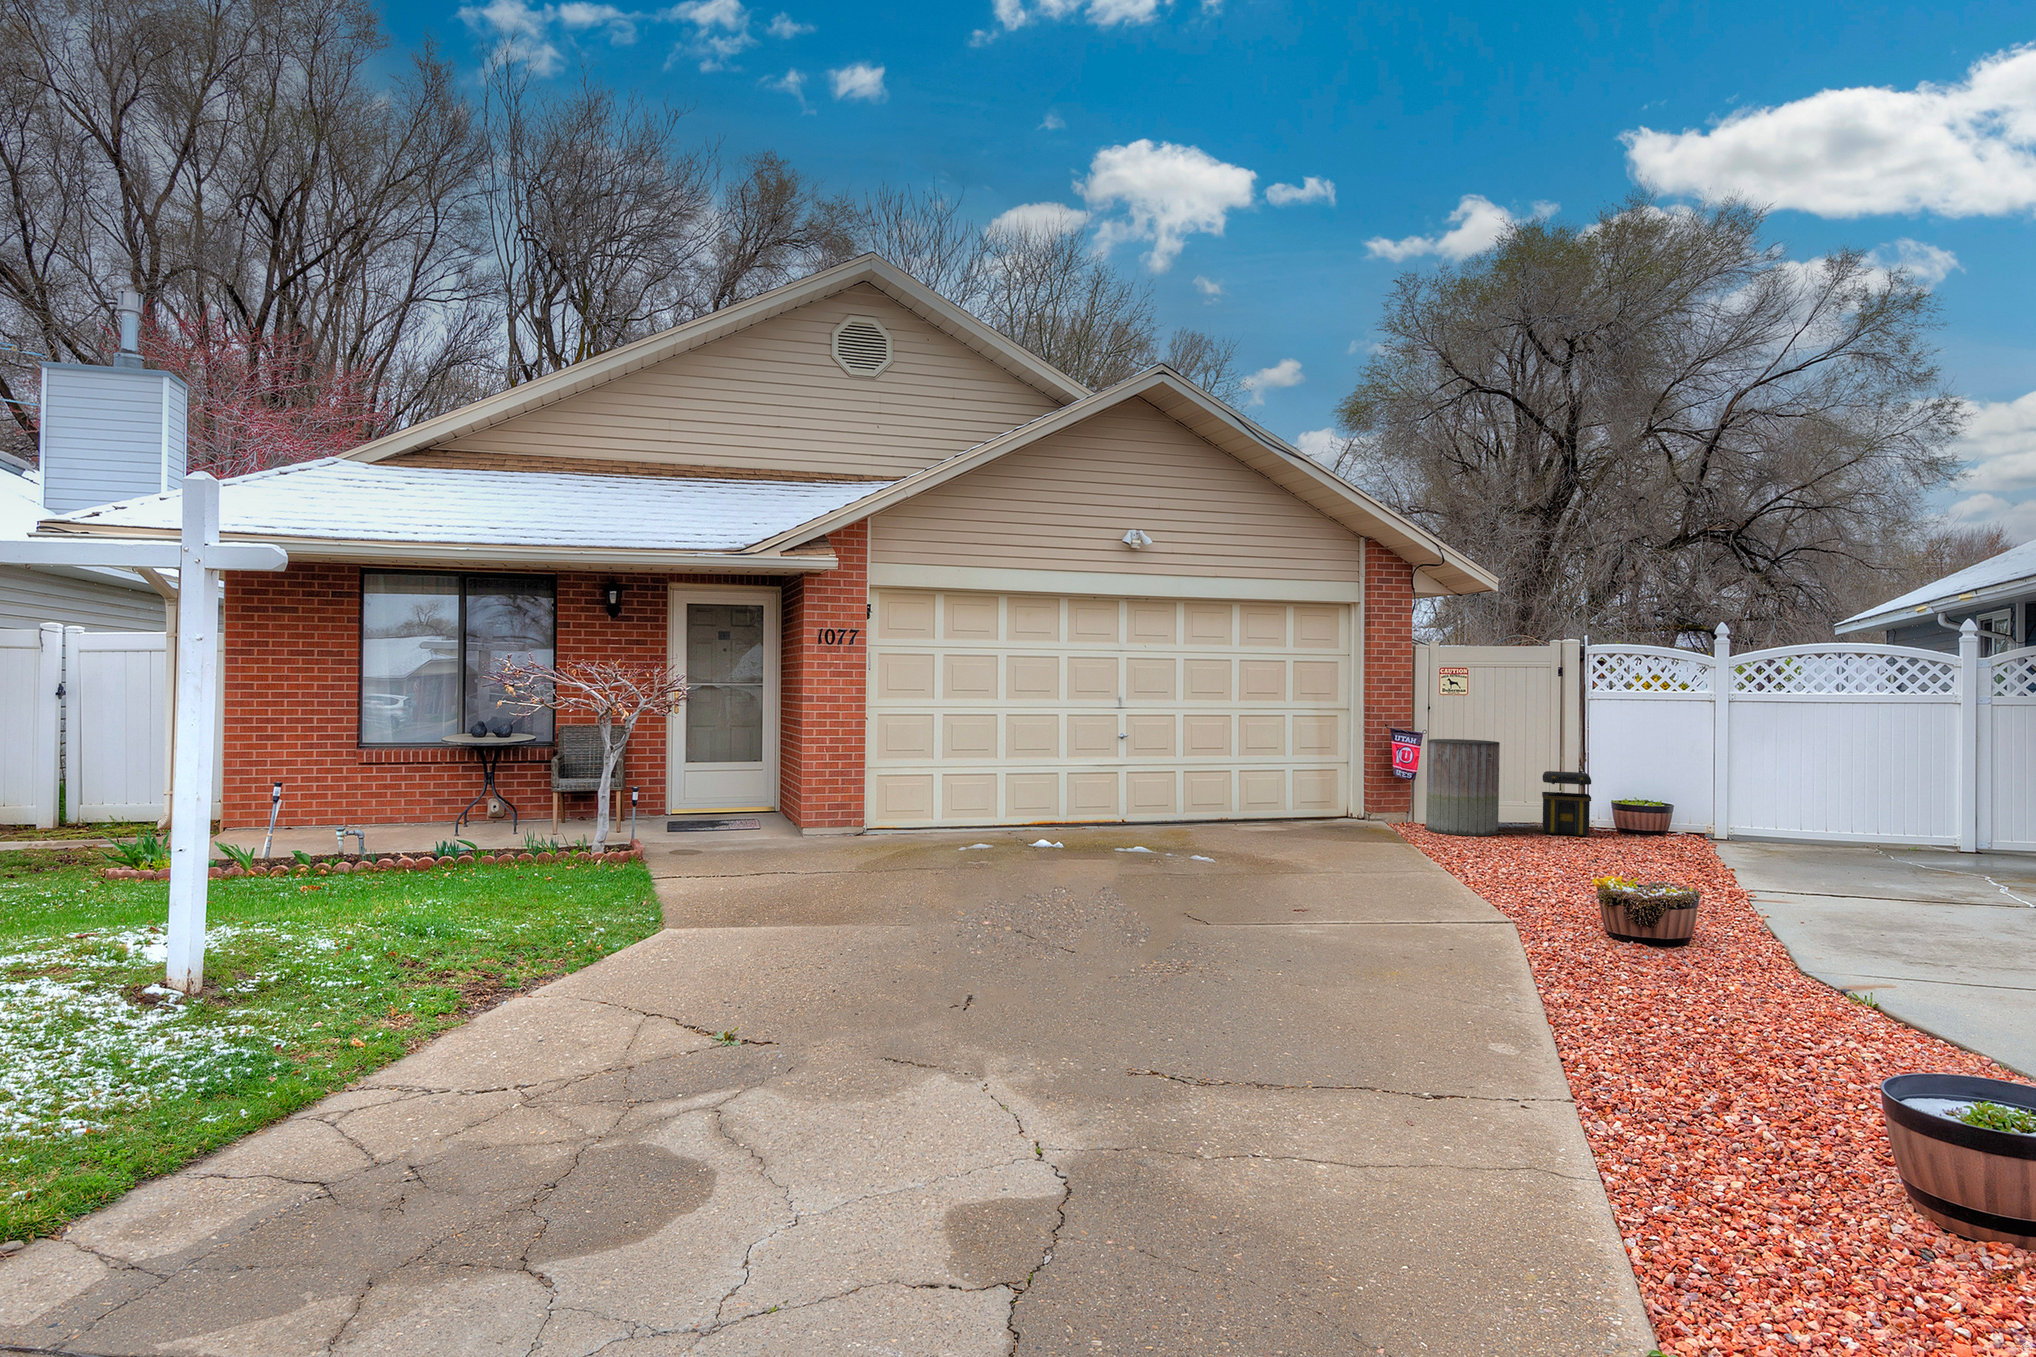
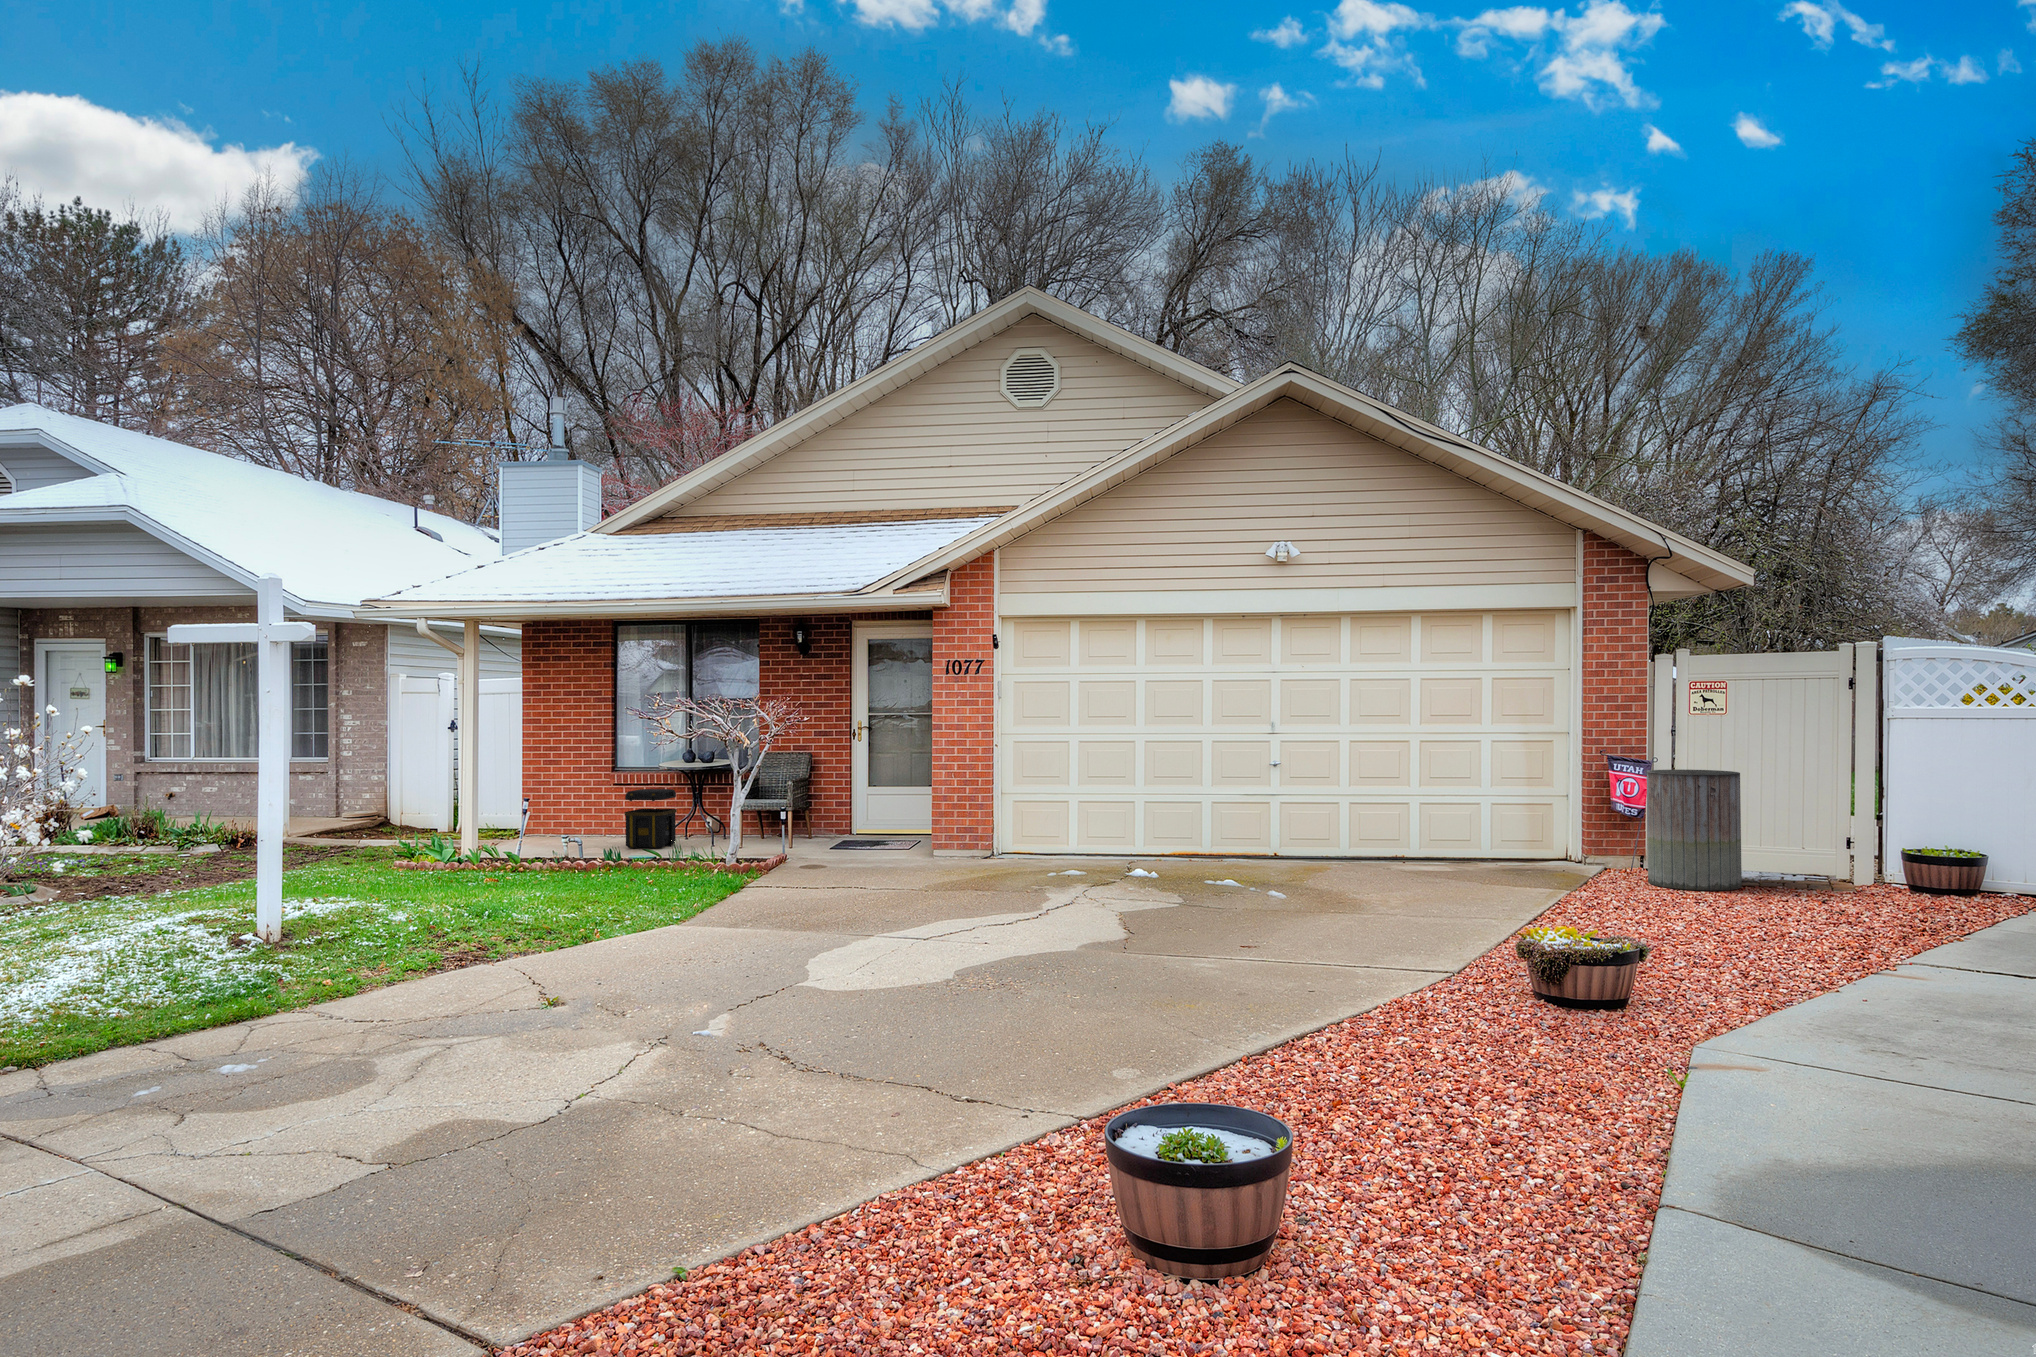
toolbox: present [1542,771,1591,836] -> present [625,789,677,849]

